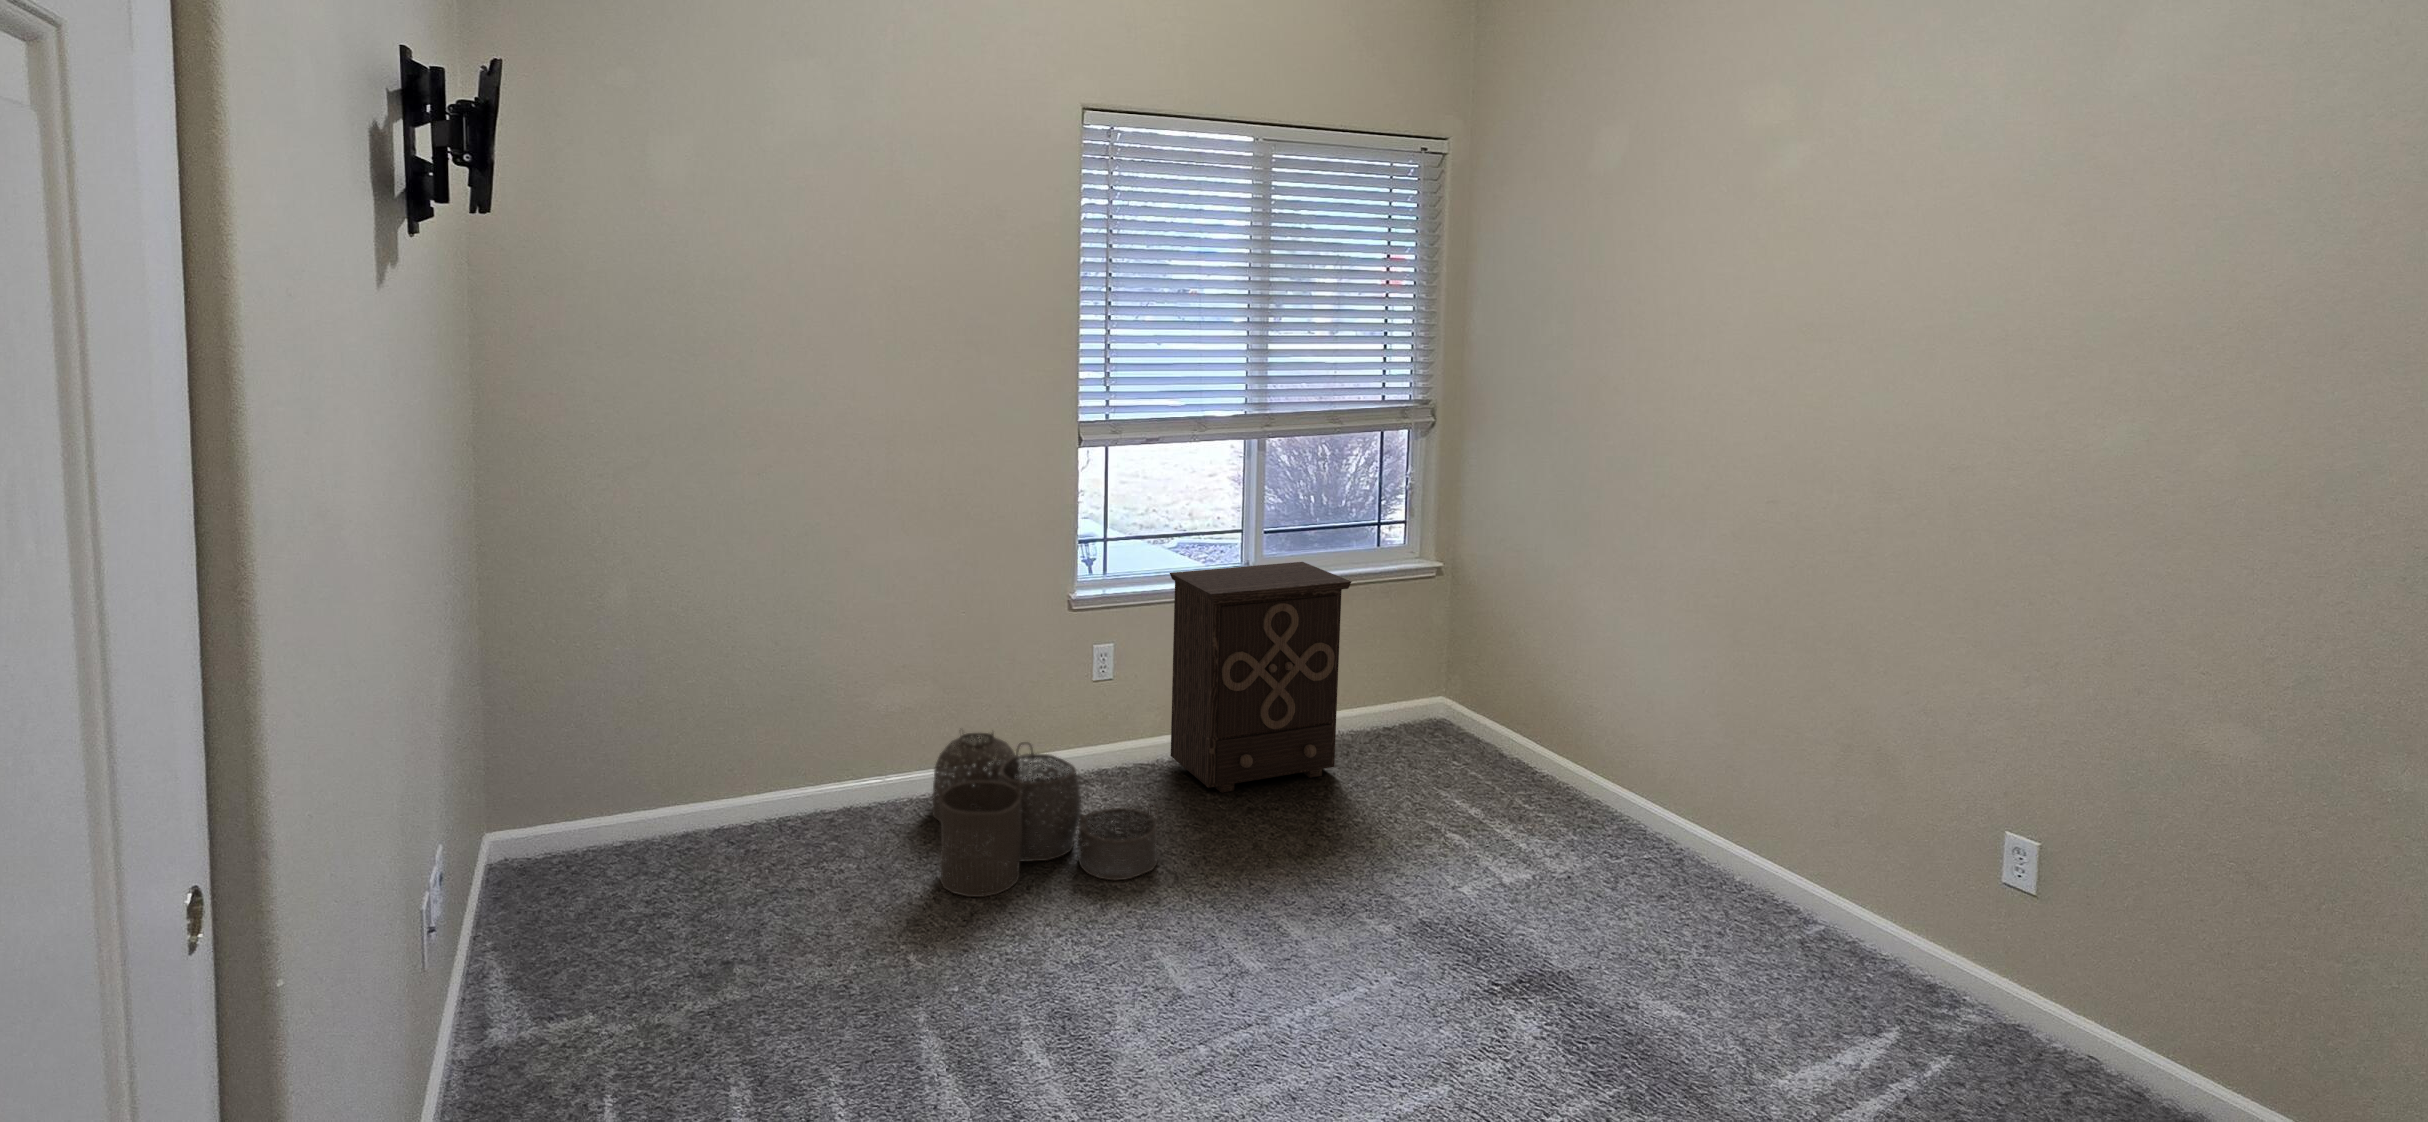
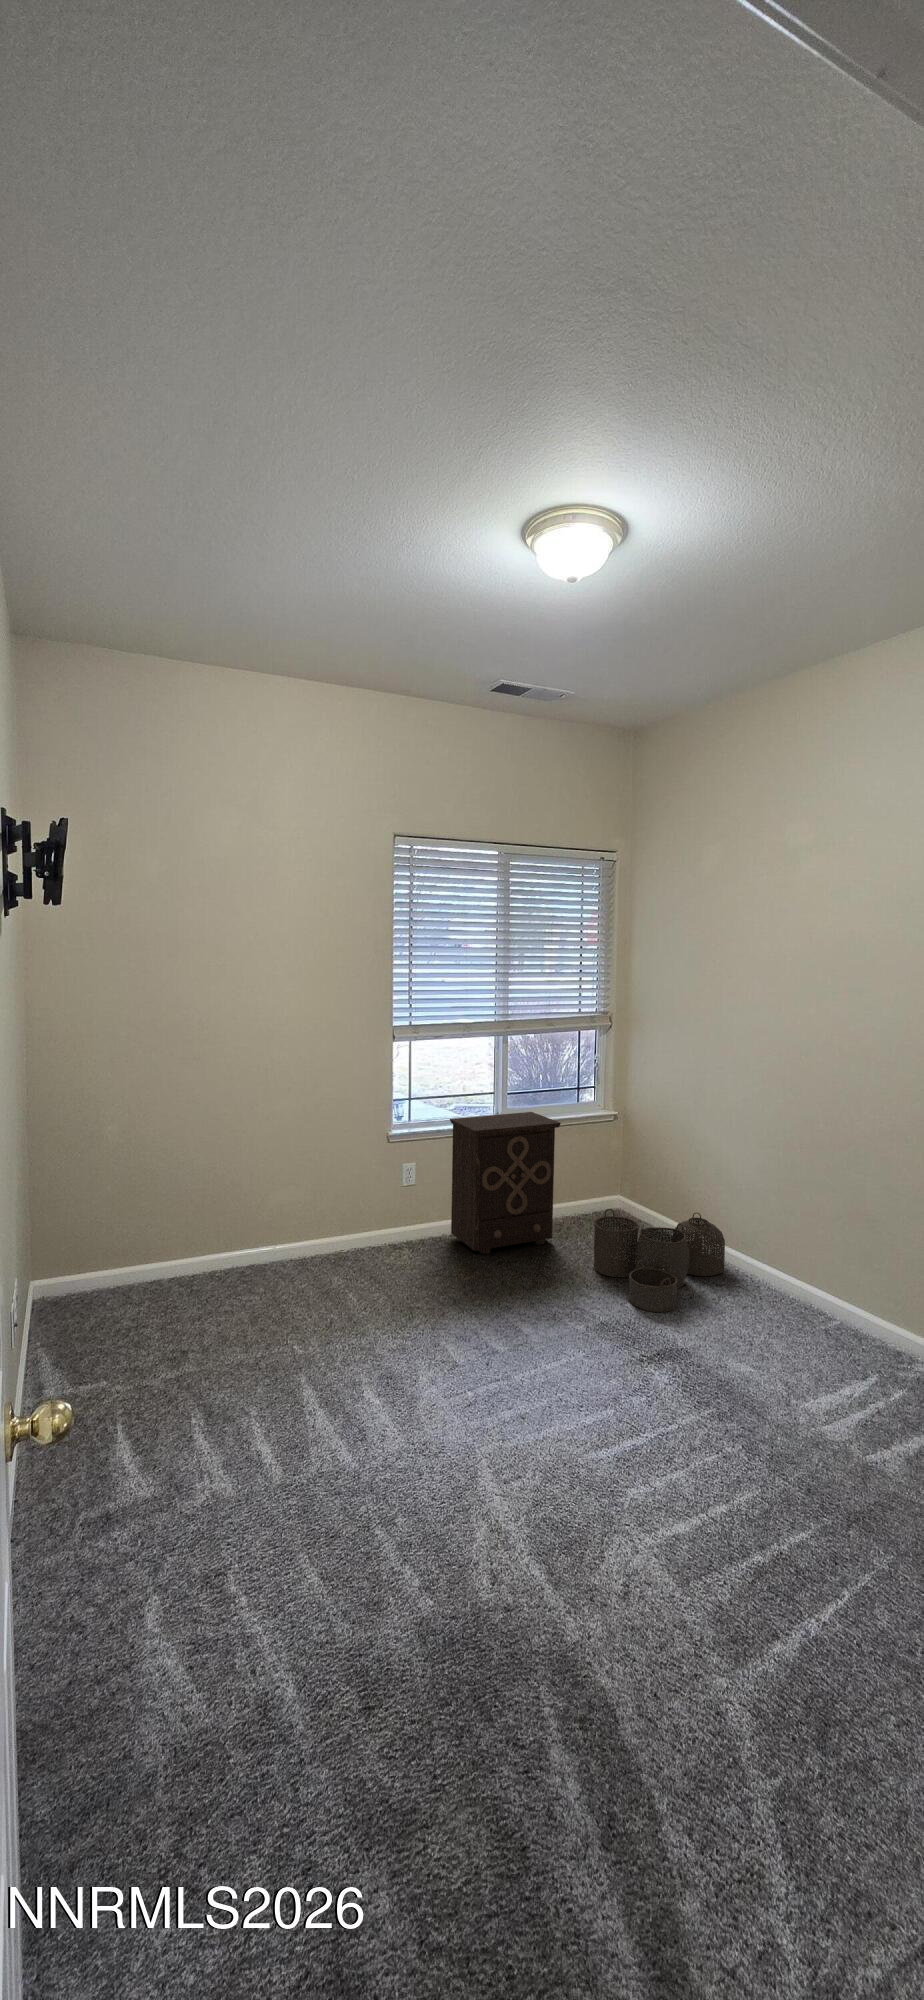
woven basket: present [932,733,1158,897] -> present [593,1209,725,1312]

